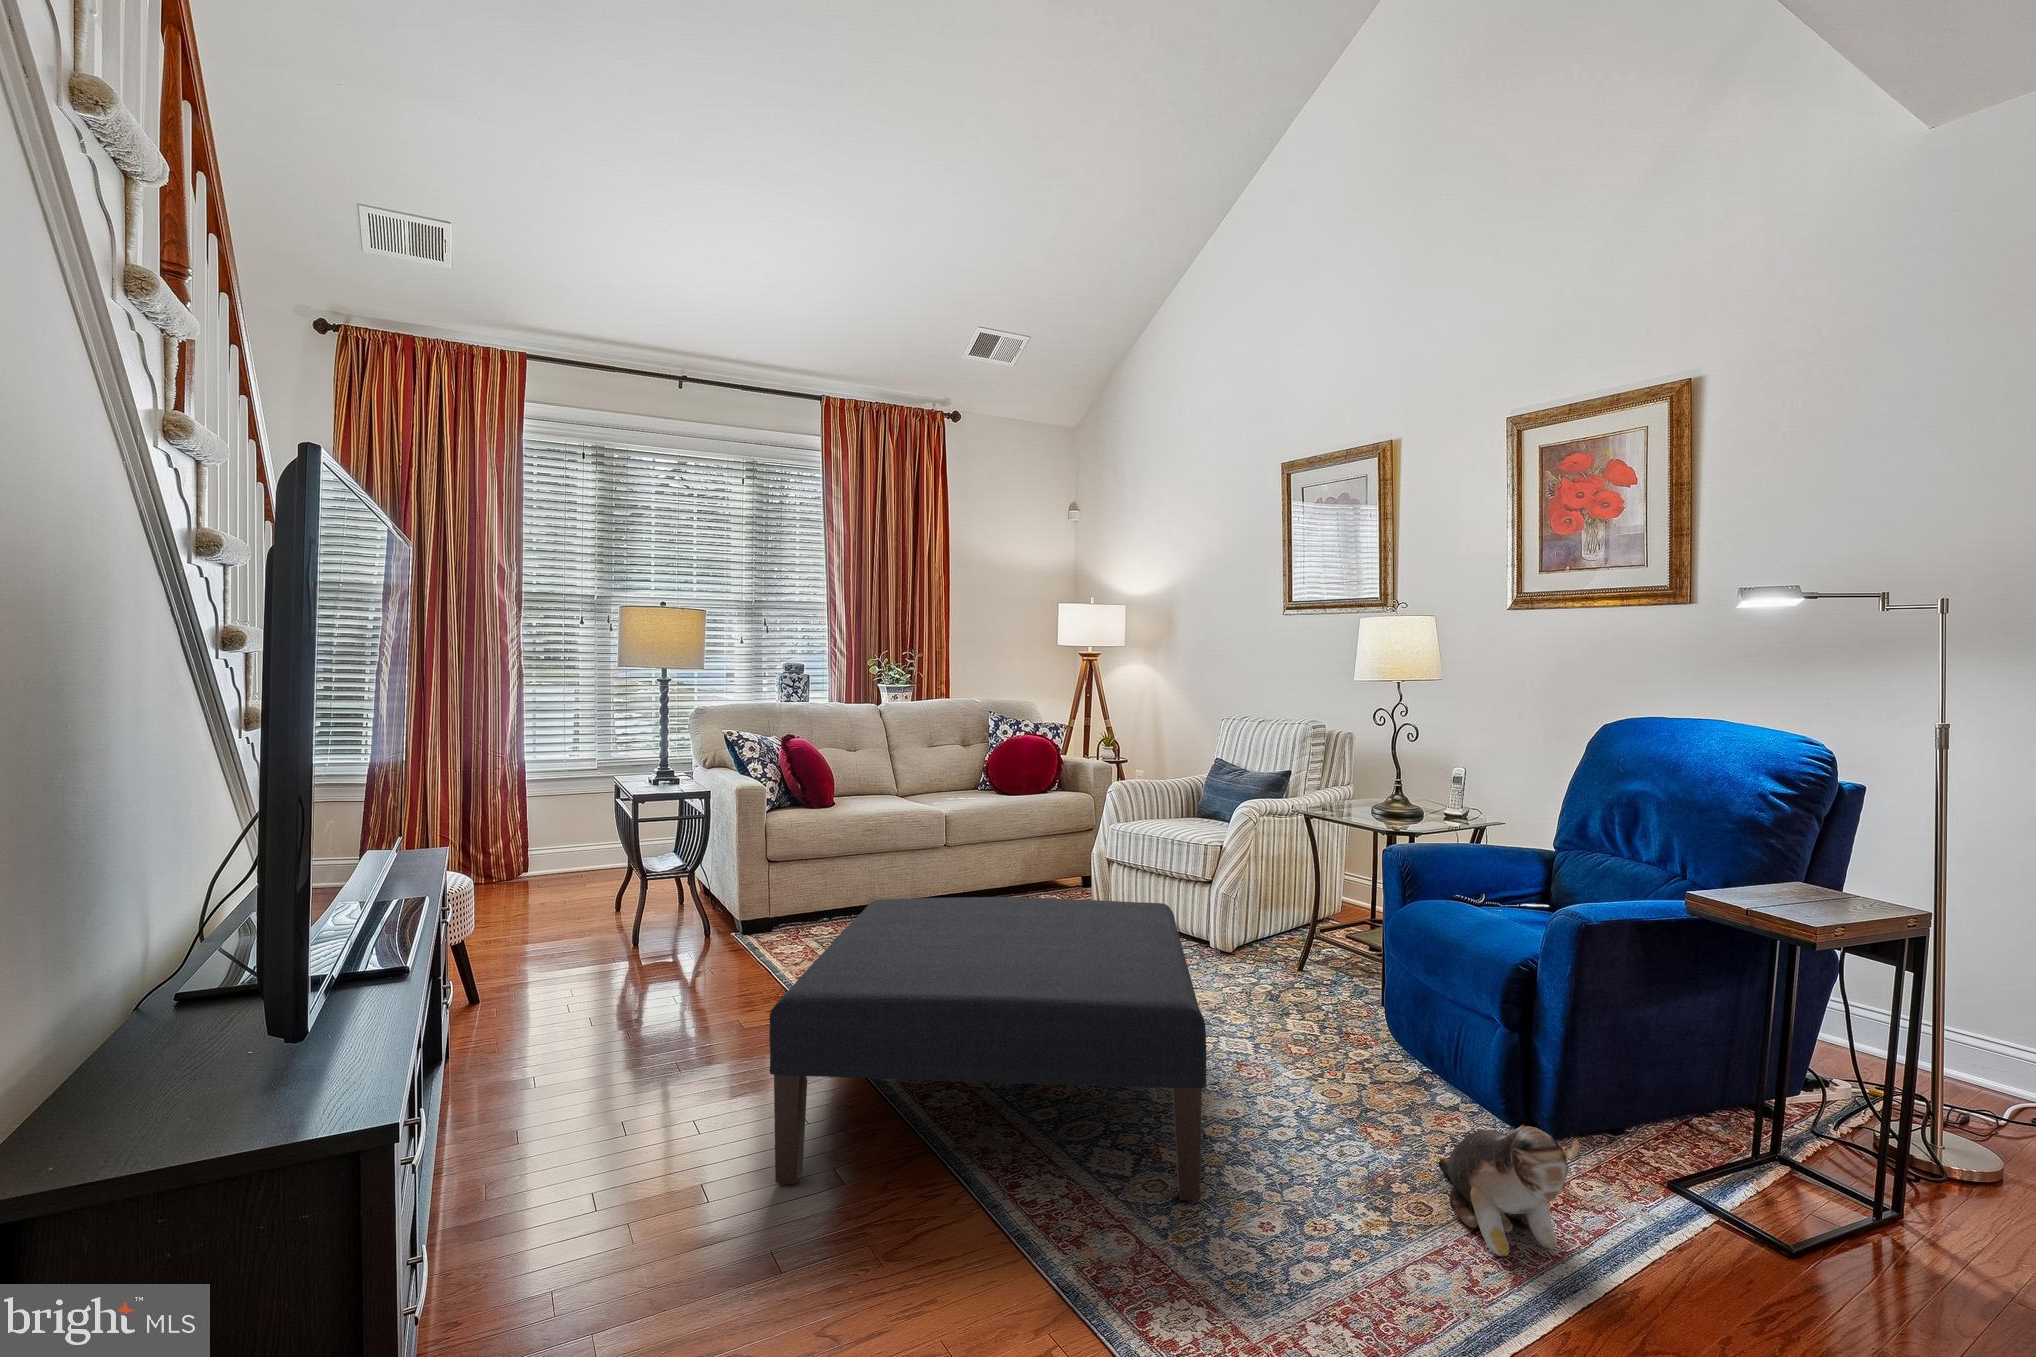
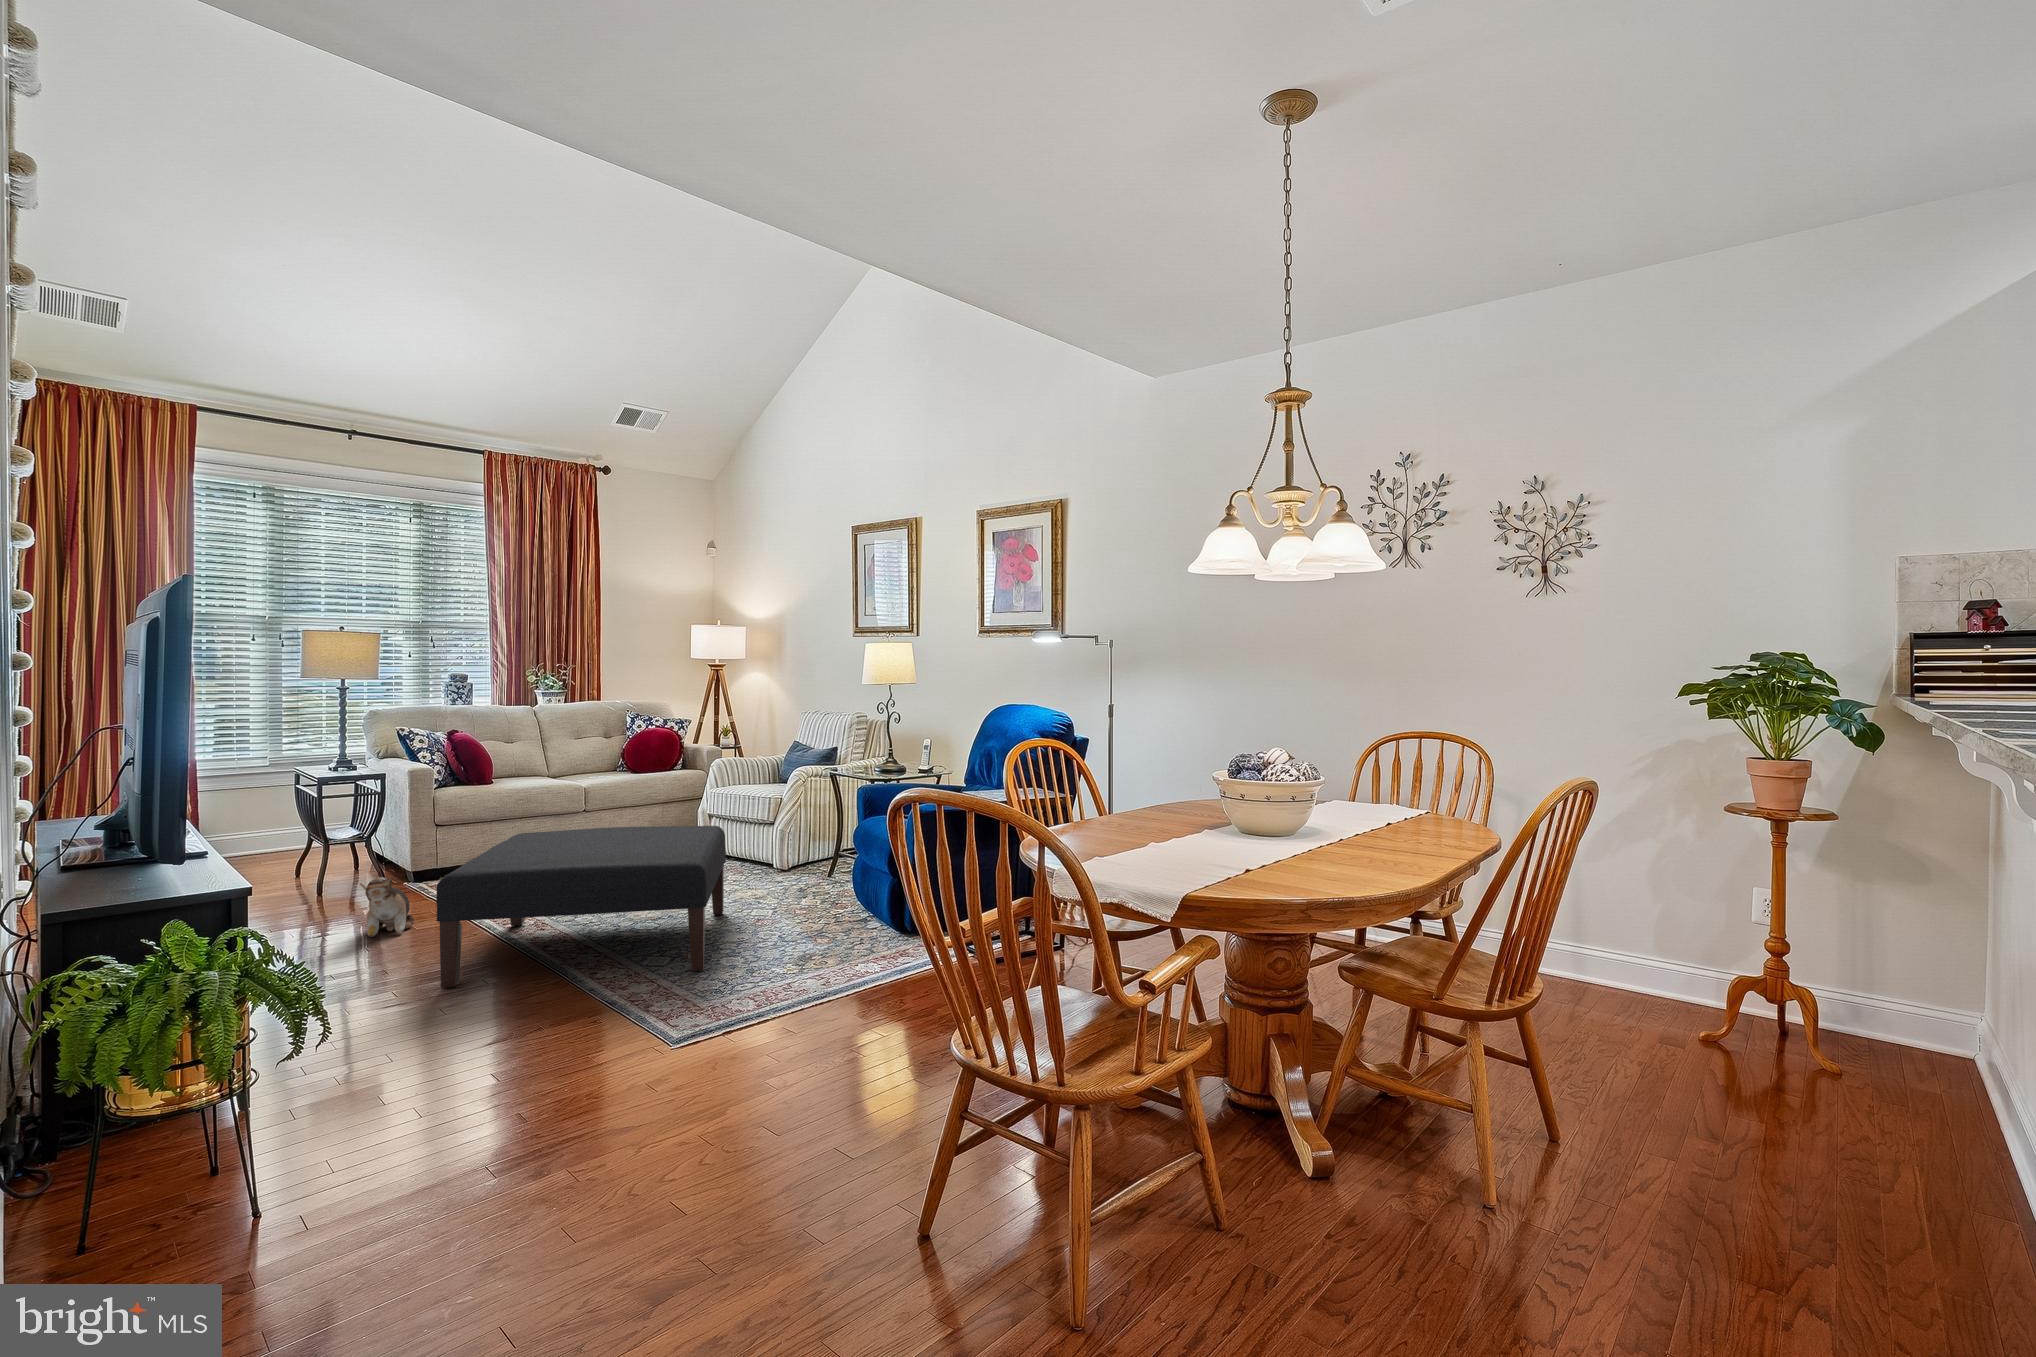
plush toy: present [1439,1125,1579,1256] -> present [360,877,414,937]

